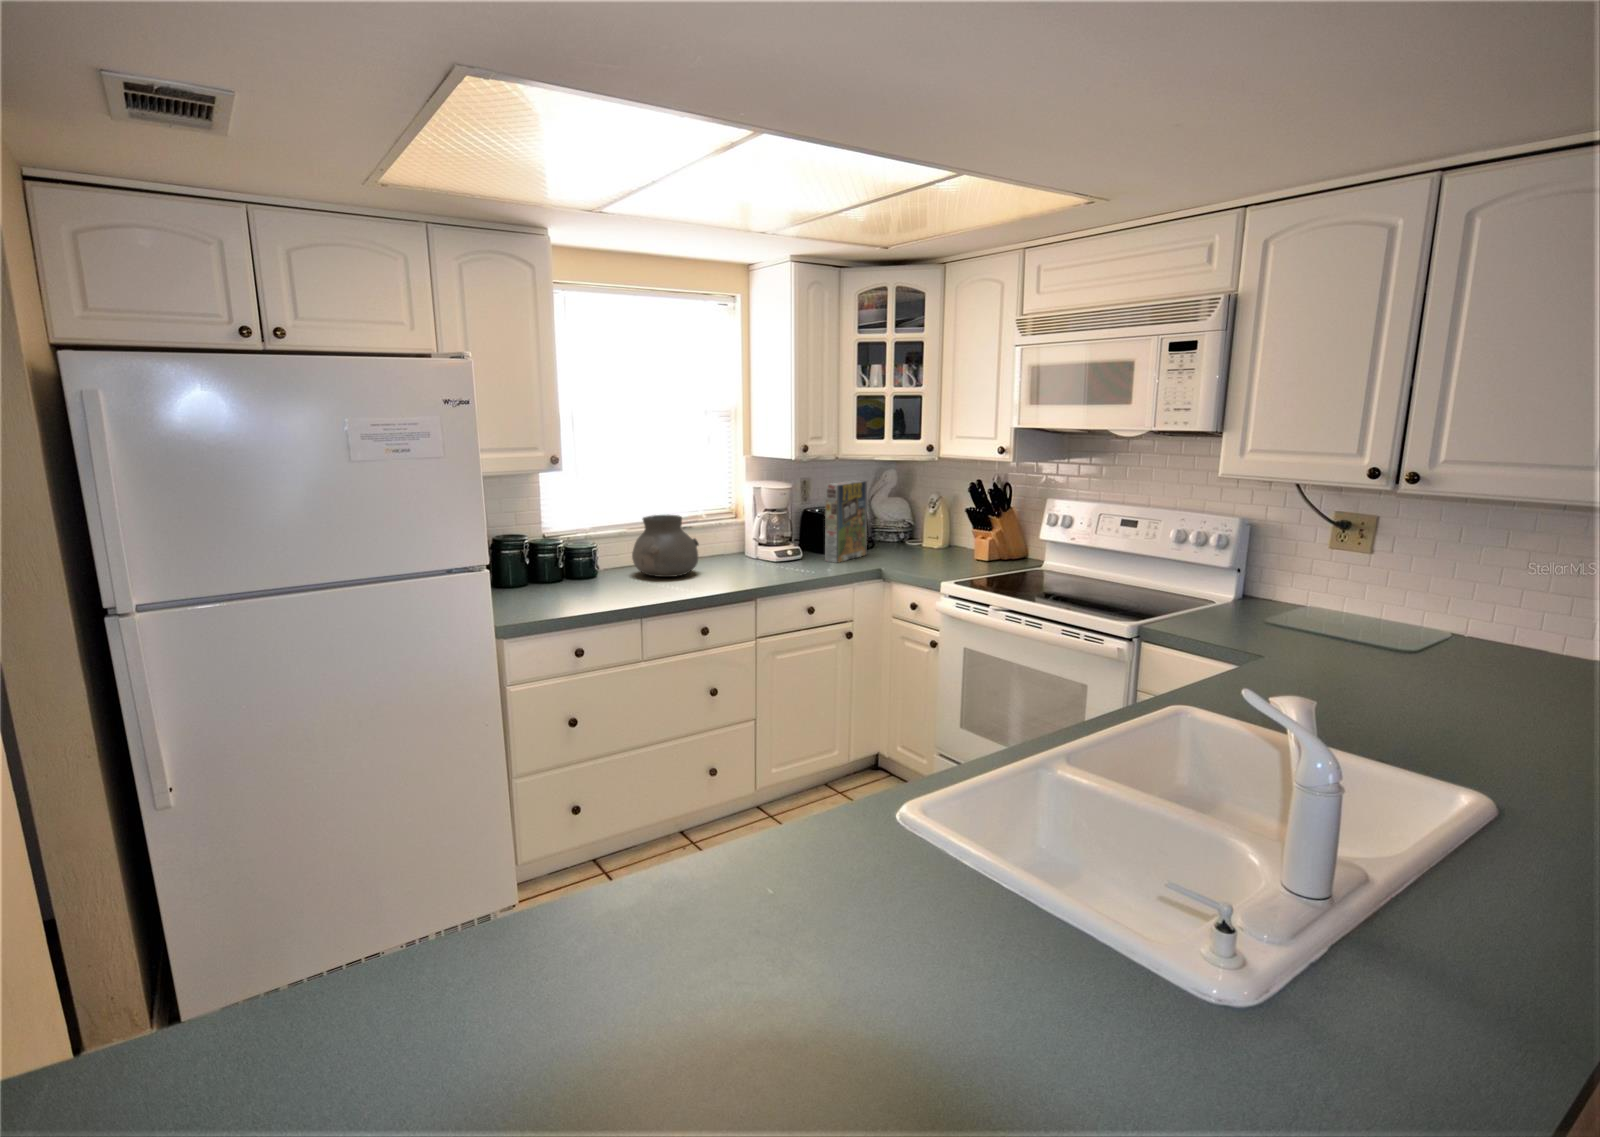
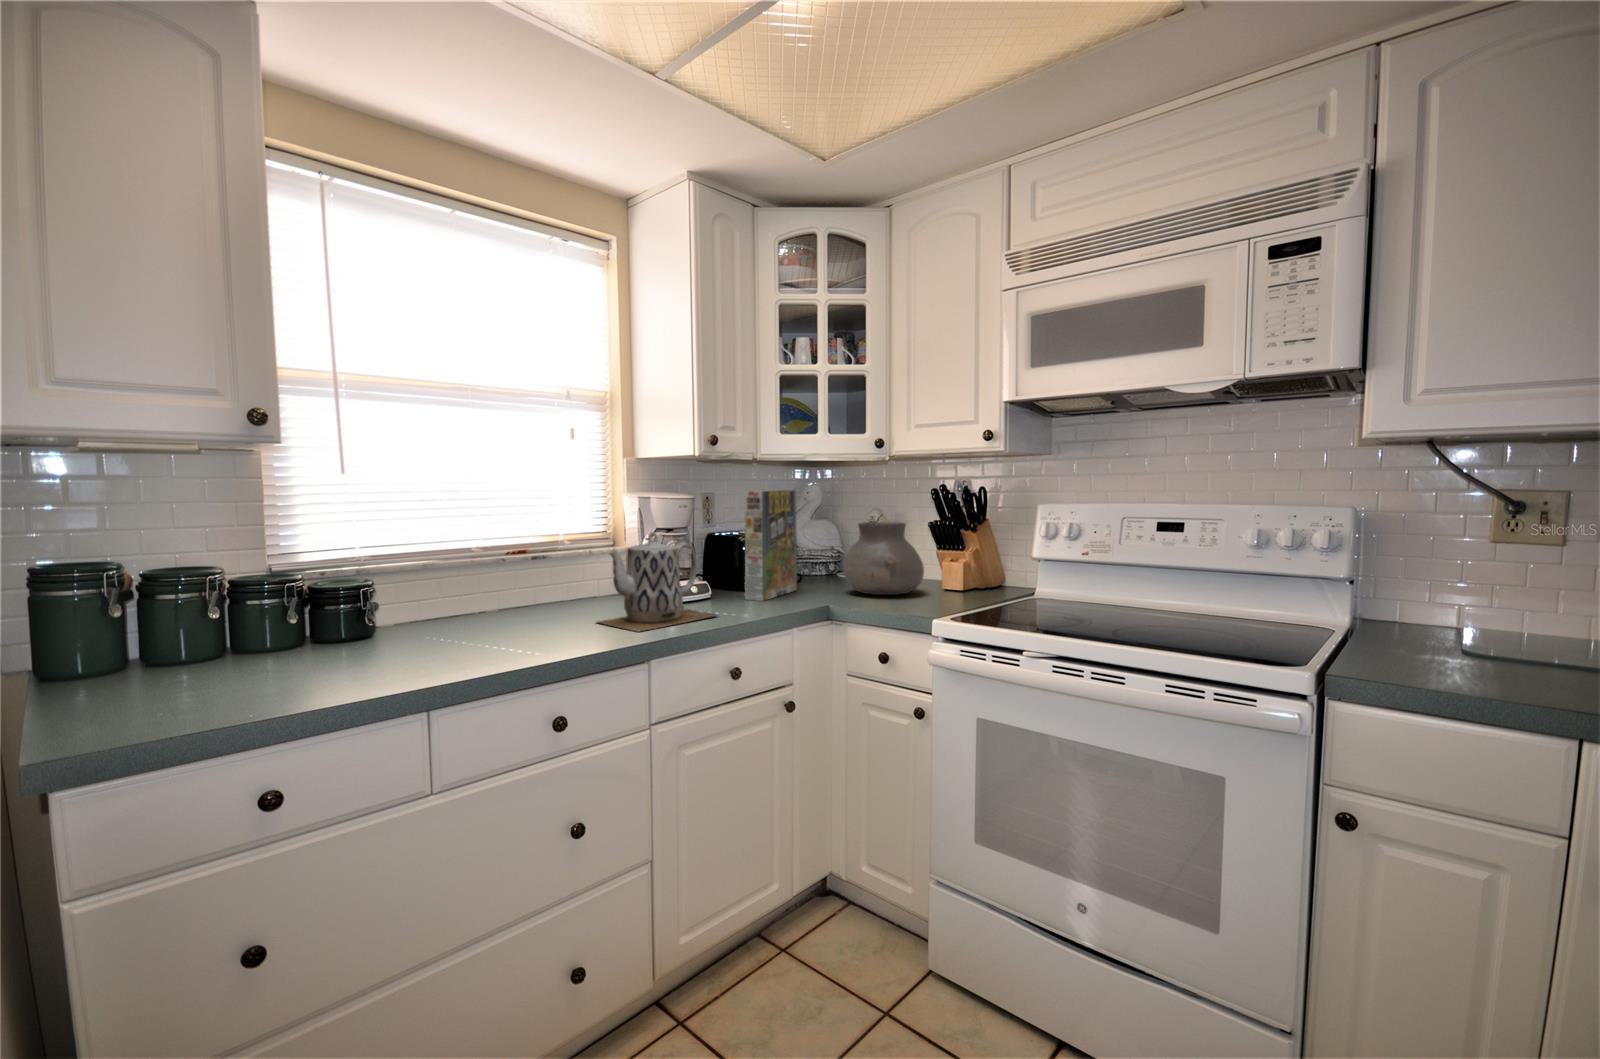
vase: present [632,515,699,577] -> present [844,522,924,595]
teapot: none [722,517,801,582] -> present [598,532,718,632]

